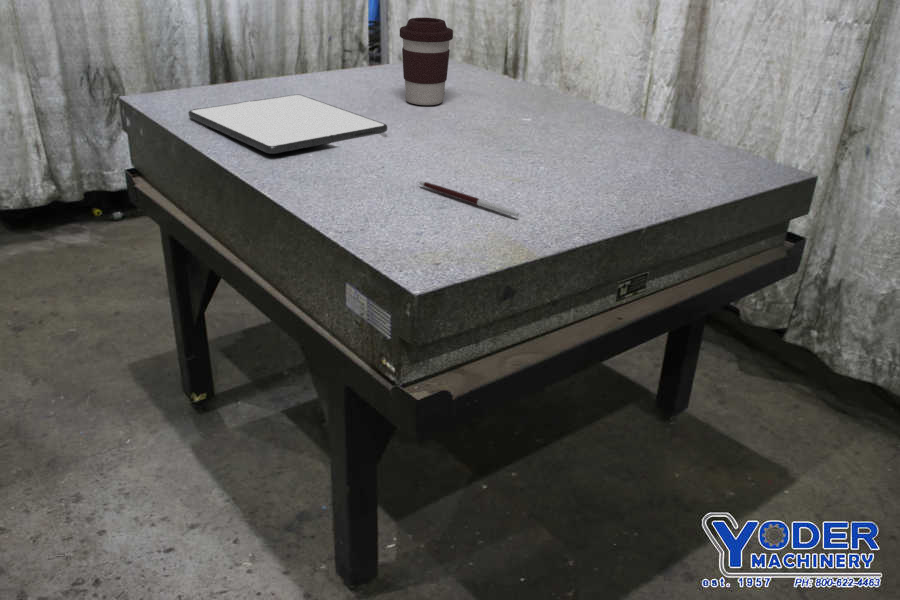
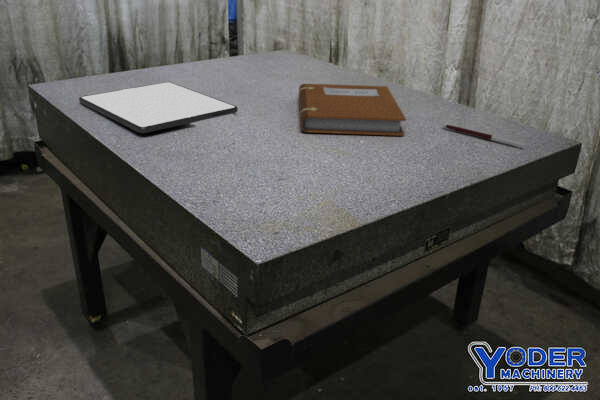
coffee cup: present [400,18,453,105] -> none [247,21,289,89]
notebook: none [464,98,597,163] -> present [299,84,406,136]
pen: present [418,181,519,217] -> present [442,124,525,147]

